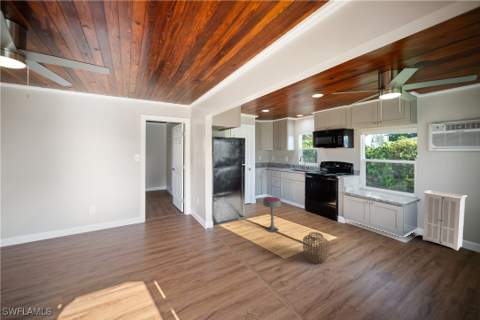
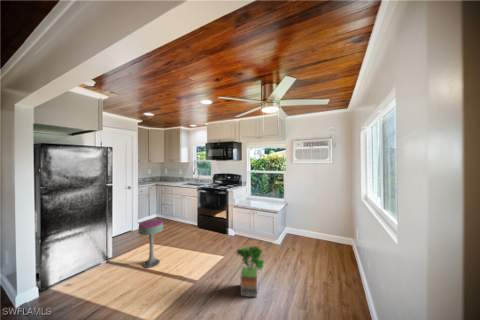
storage cabinet: present [423,190,467,250] -> none [291,195,316,244]
potted tree: none [351,230,386,279] -> present [237,246,264,297]
woven basket: present [303,232,330,264] -> none [184,258,214,299]

